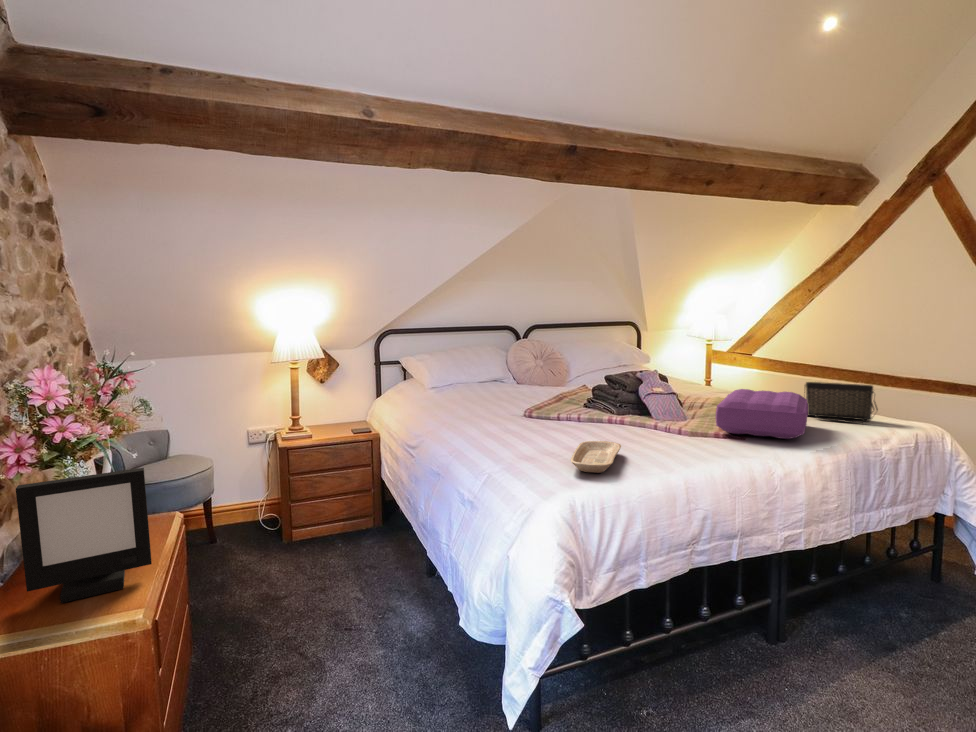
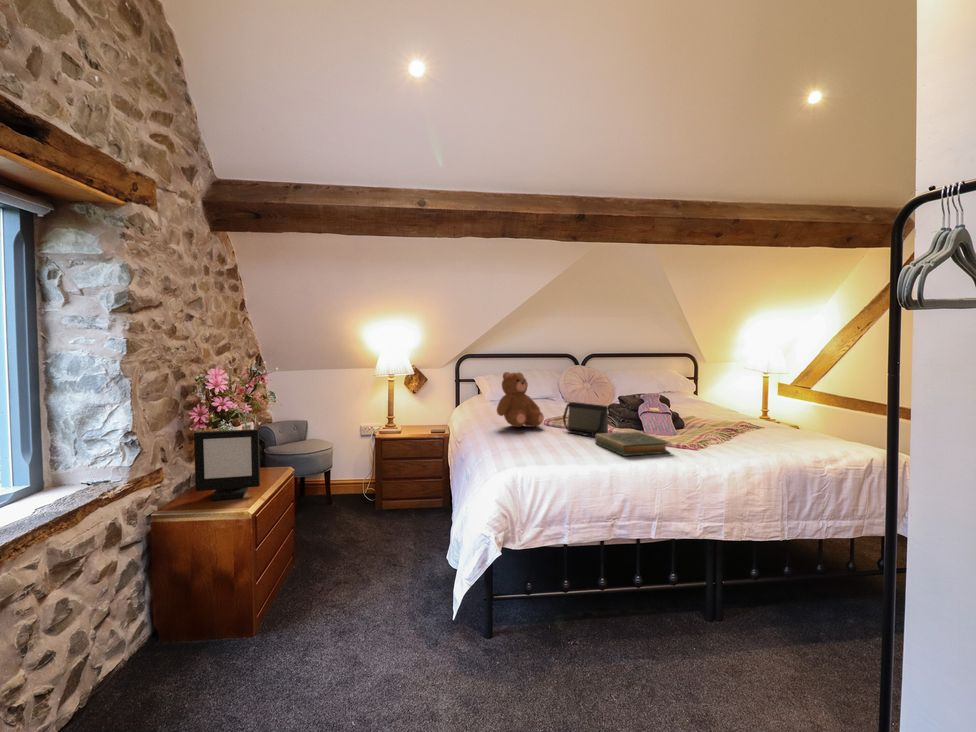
teddy bear: none [476,352,536,425] -> present [497,372,544,427]
handbag: present [804,382,878,423] -> present [563,402,608,436]
pillow: present [716,389,808,439] -> none [676,410,770,451]
hardback book: none [625,422,727,457] -> present [595,432,670,456]
tray: present [571,441,621,473] -> none [528,440,580,459]

